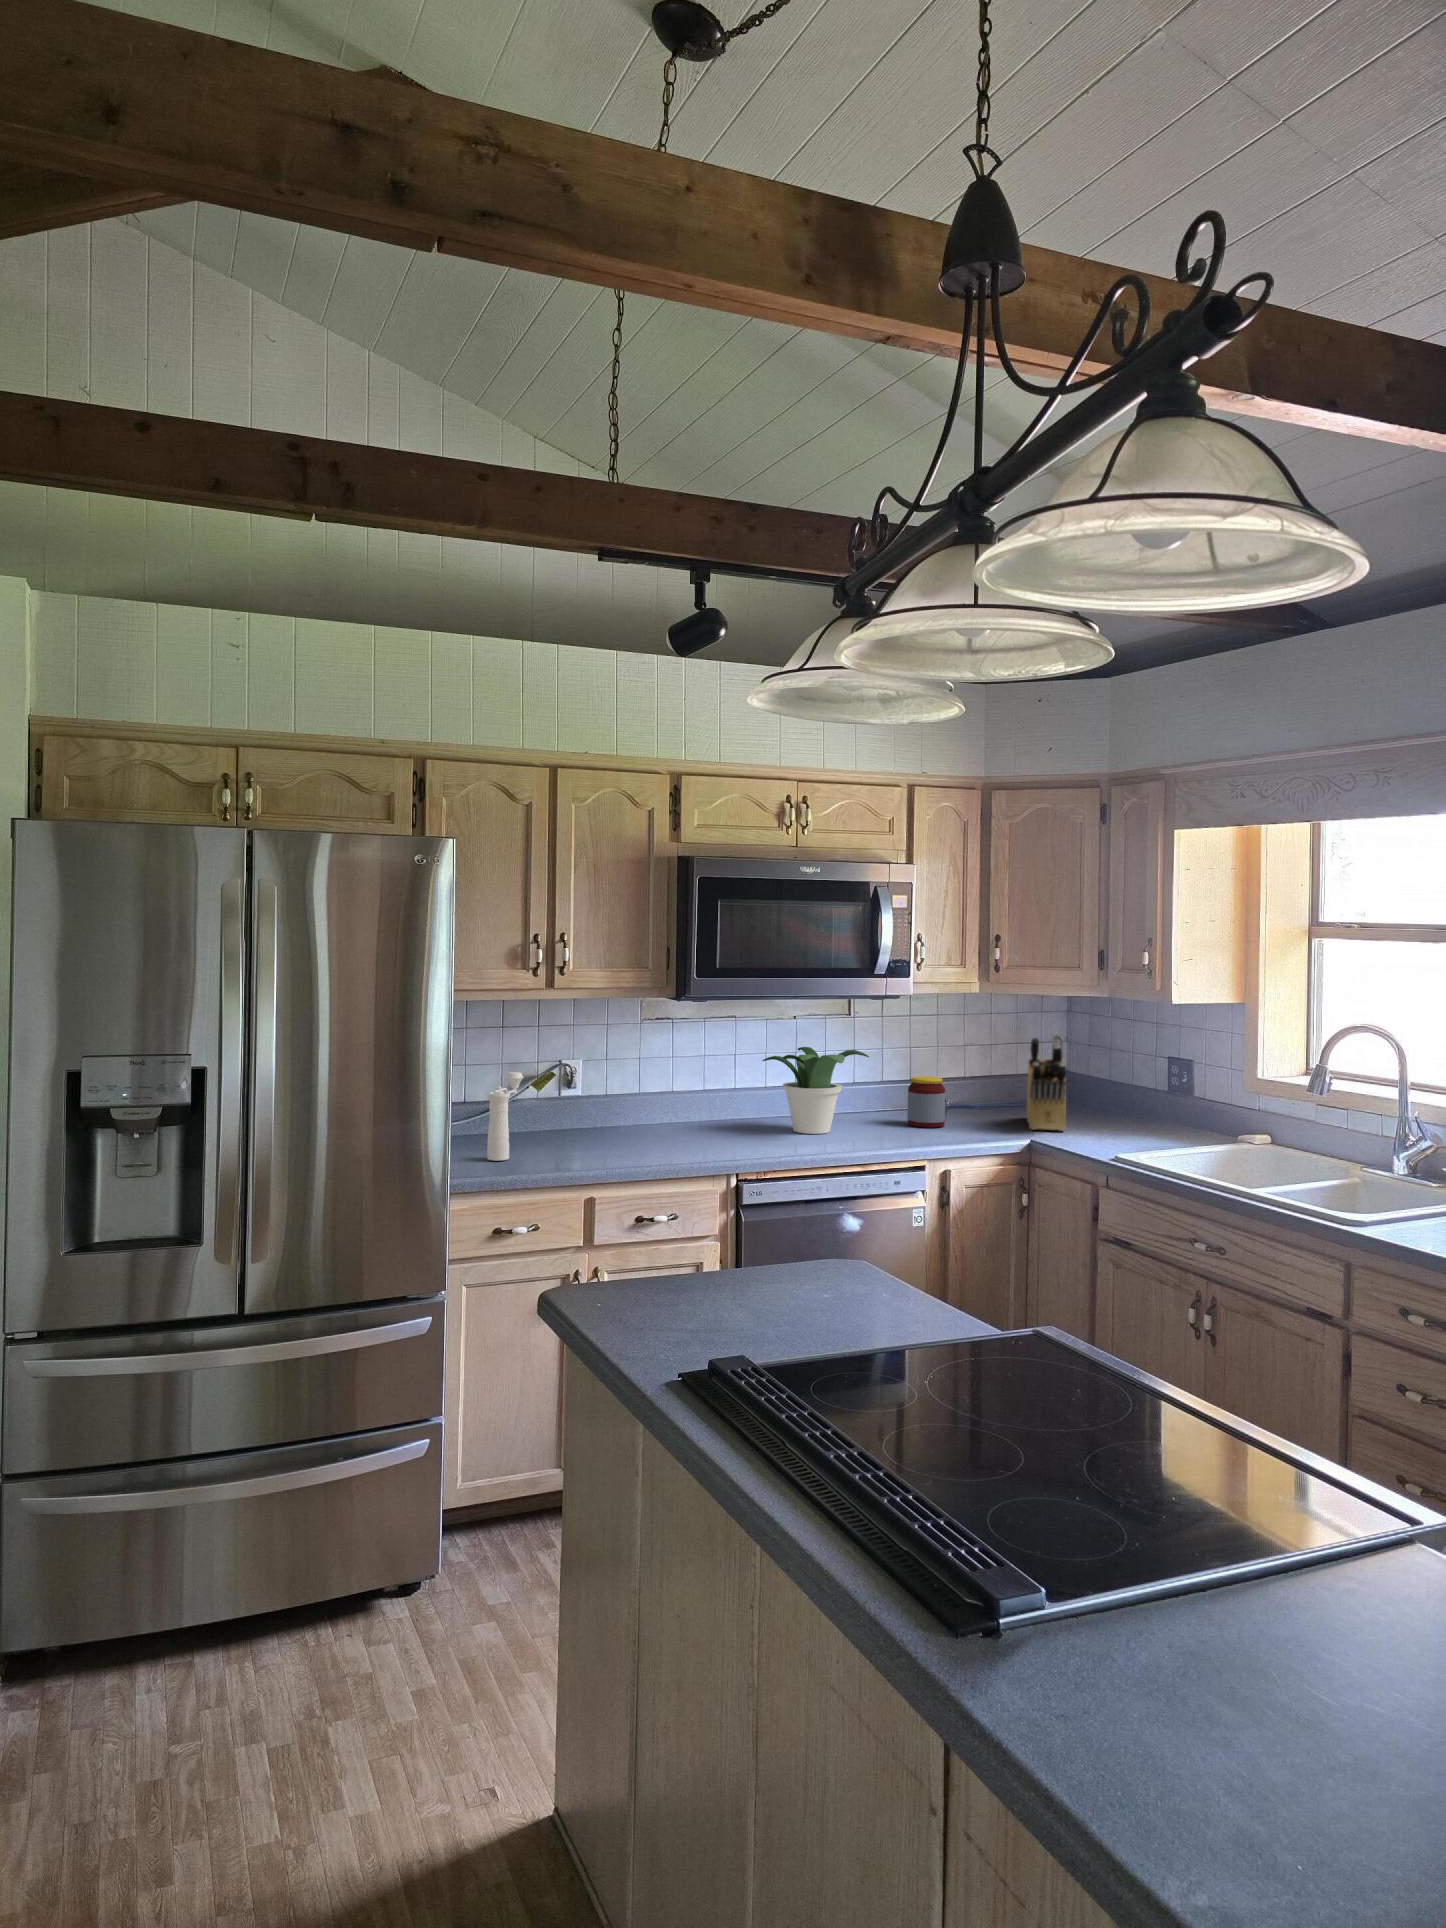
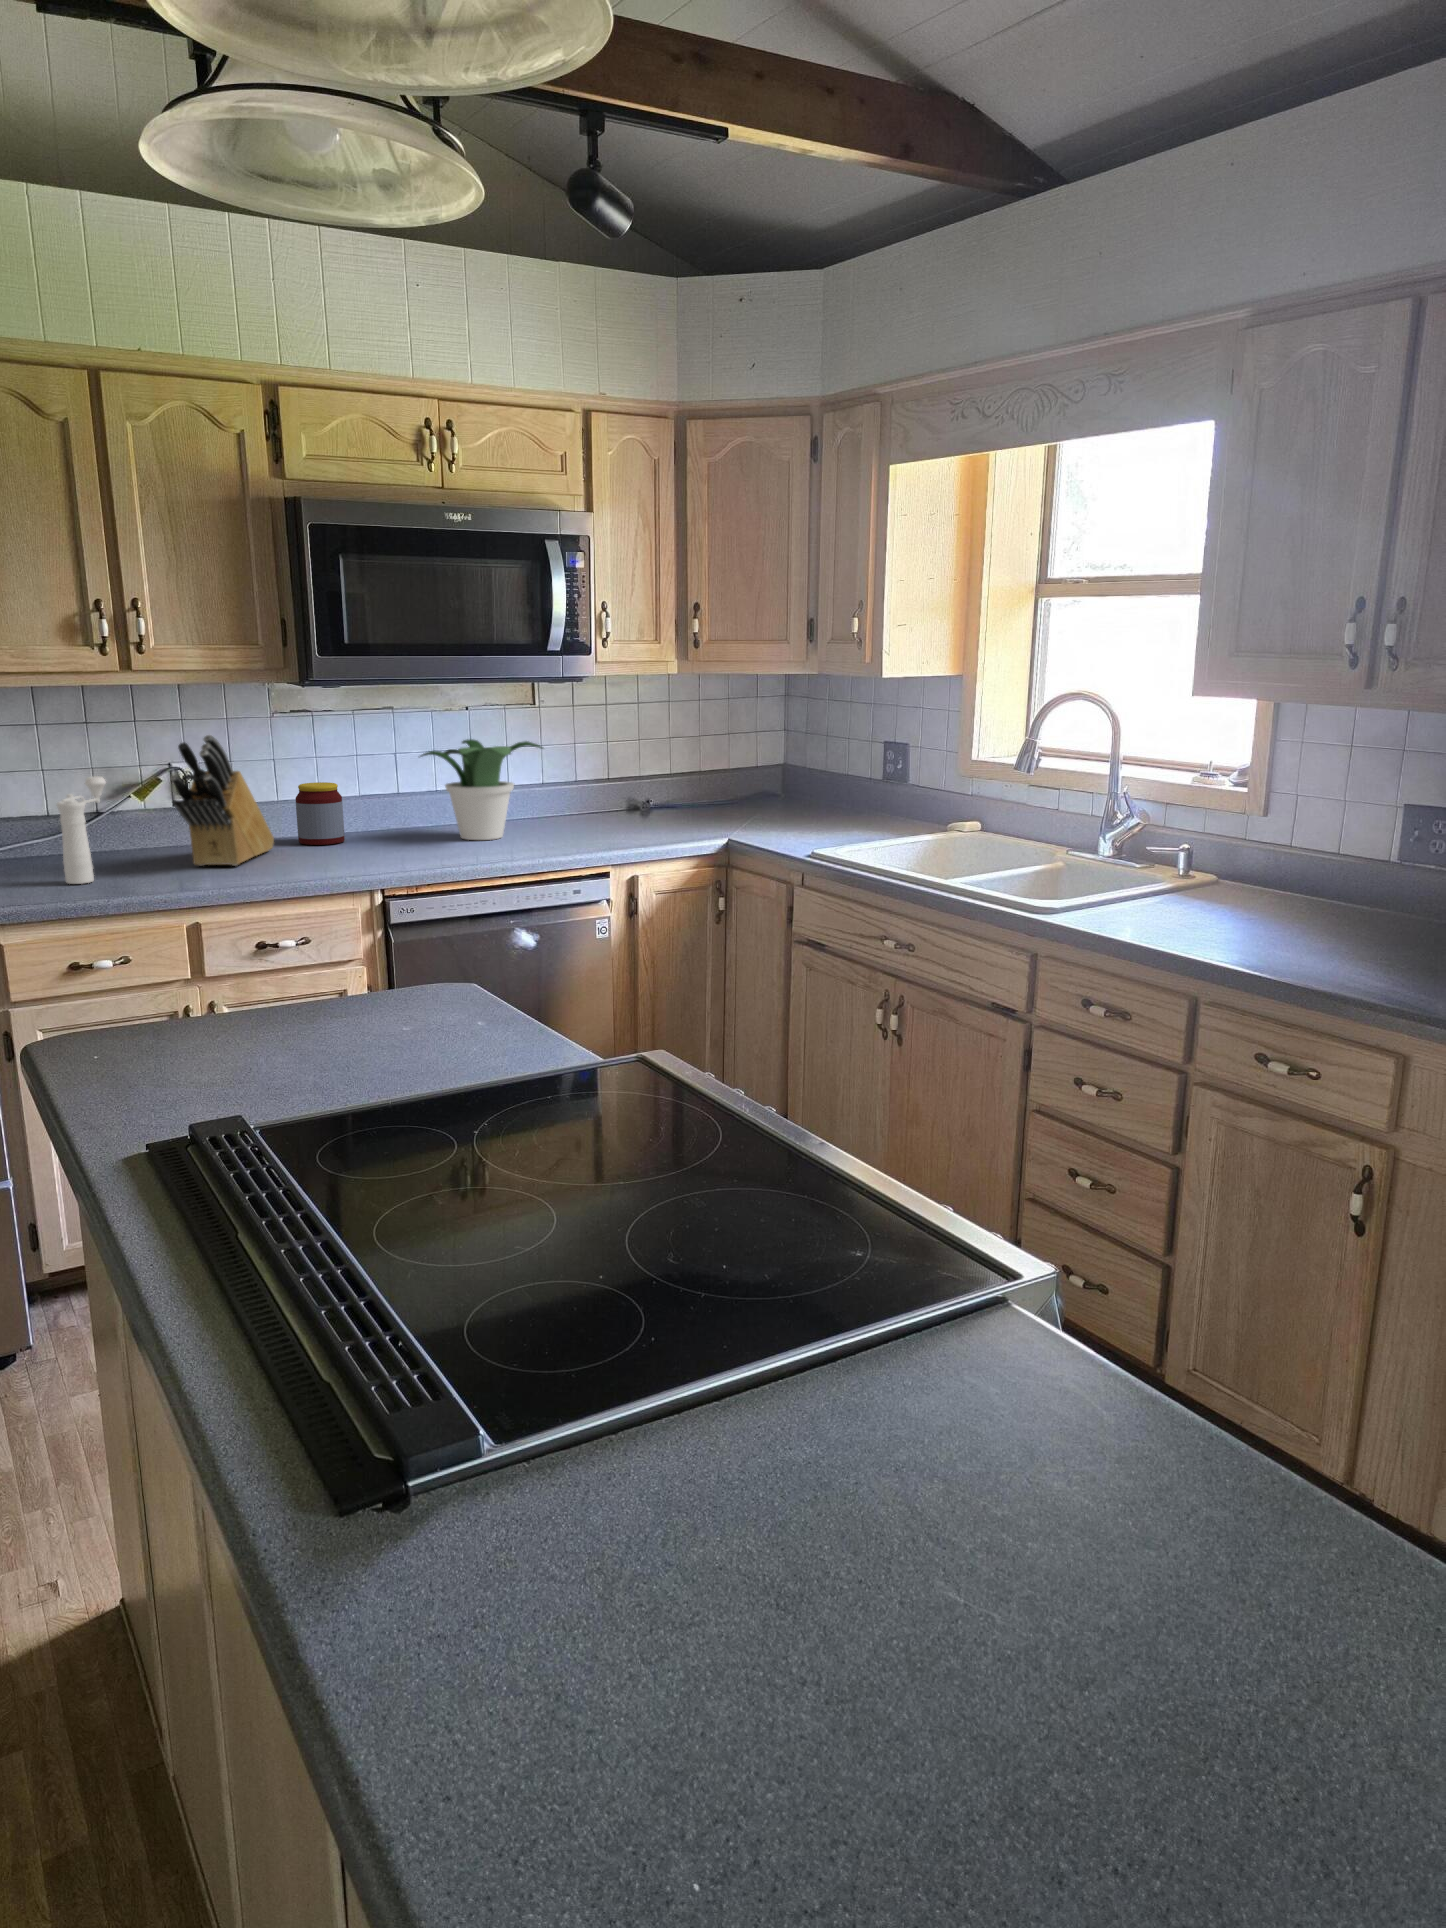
knife block: present [1027,1033,1067,1131] -> present [170,735,274,866]
jar: present [908,1076,945,1128] -> present [296,782,345,845]

